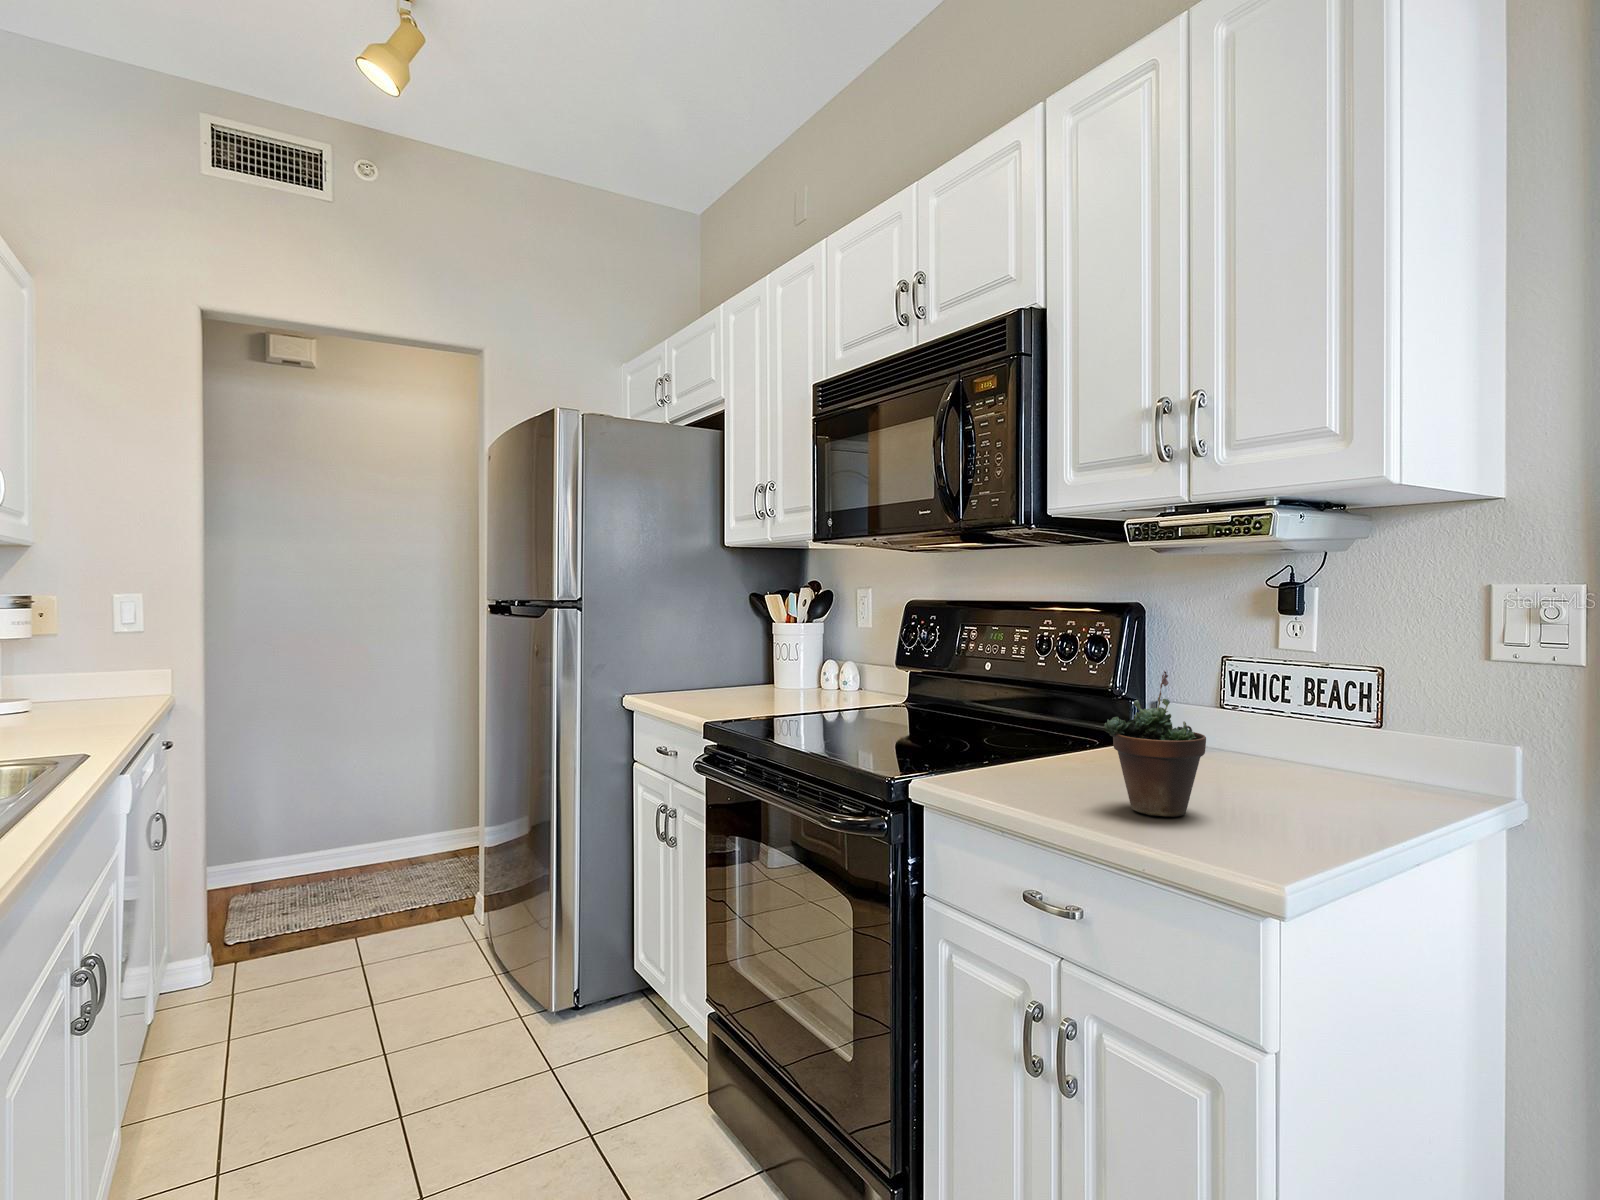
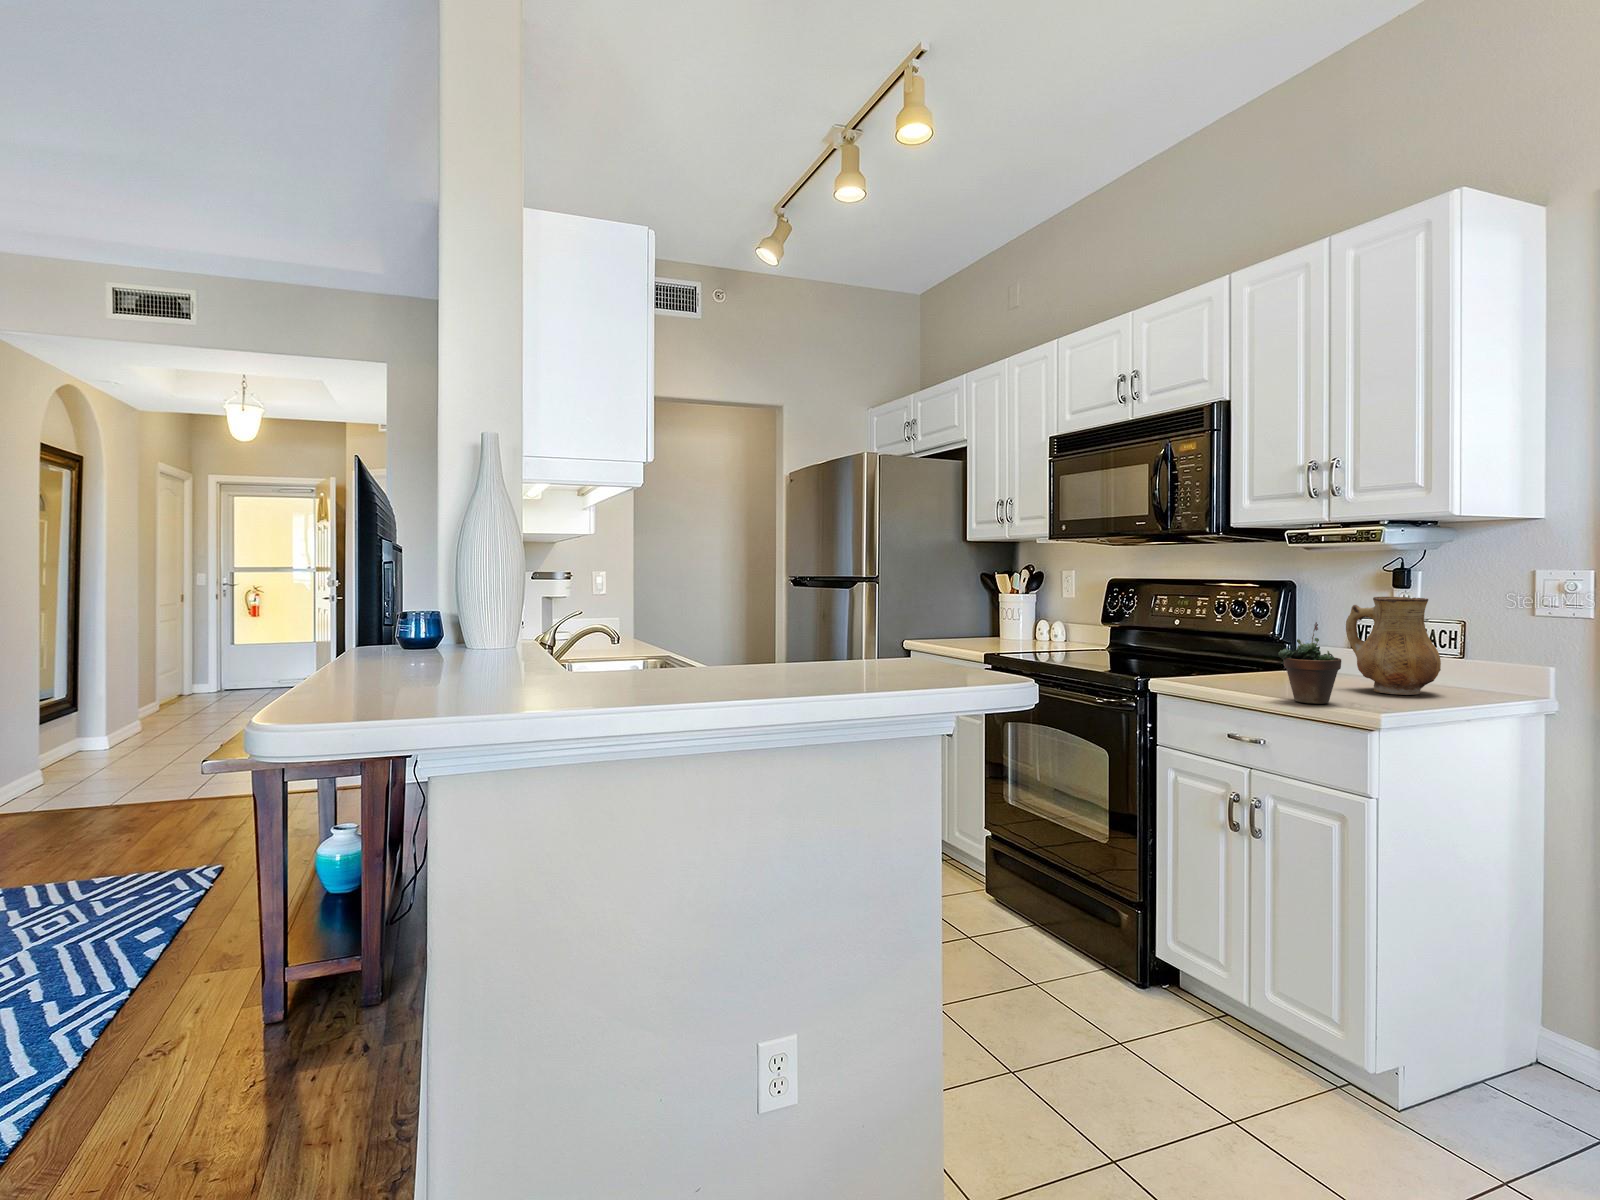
ceramic pitcher: none [1213,628,1358,791] -> present [1346,597,1441,695]

